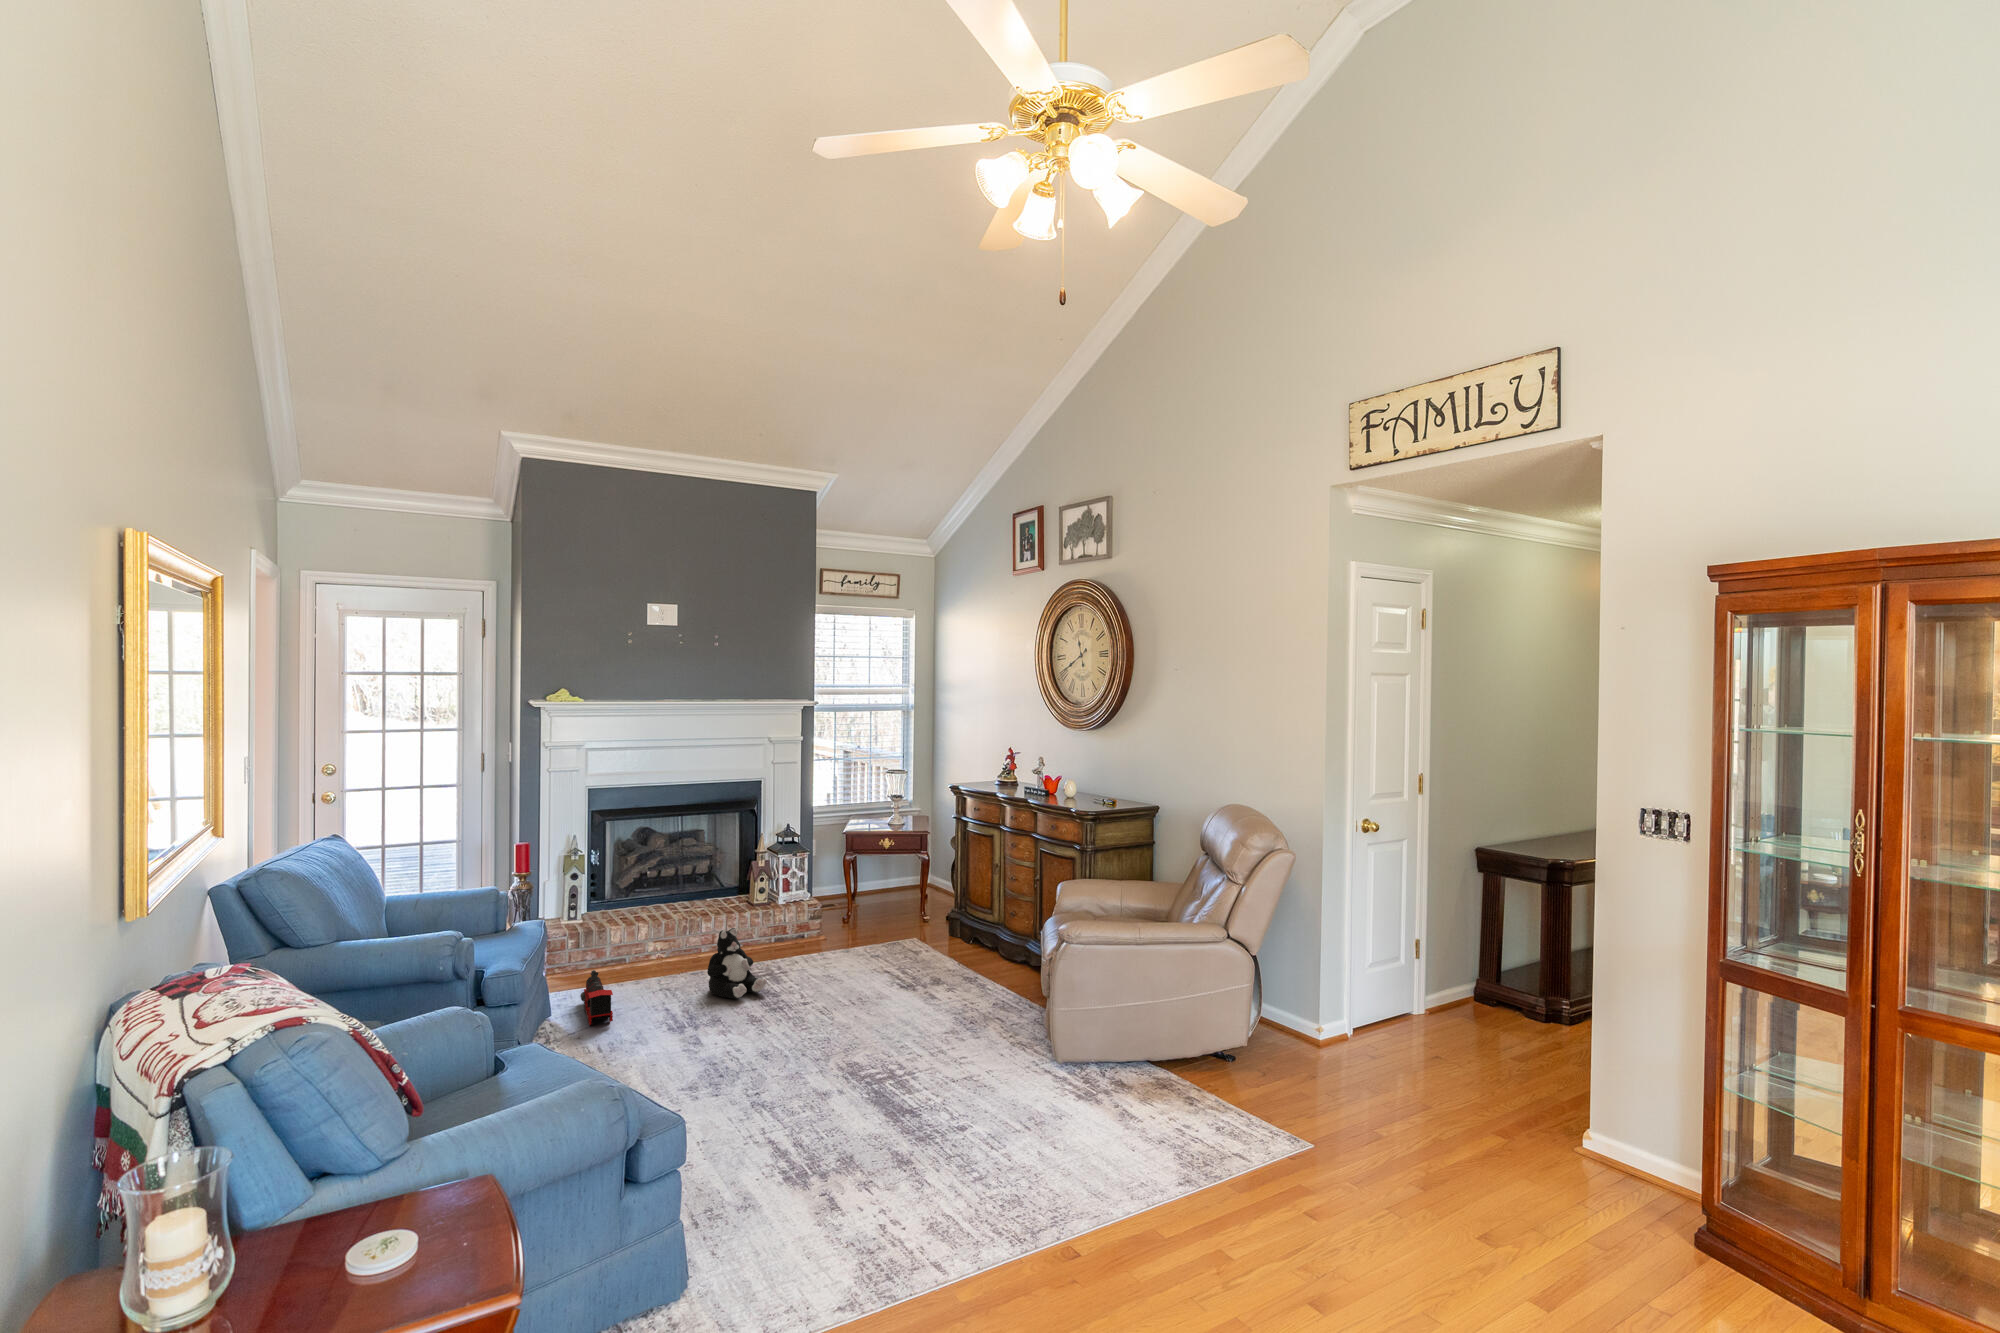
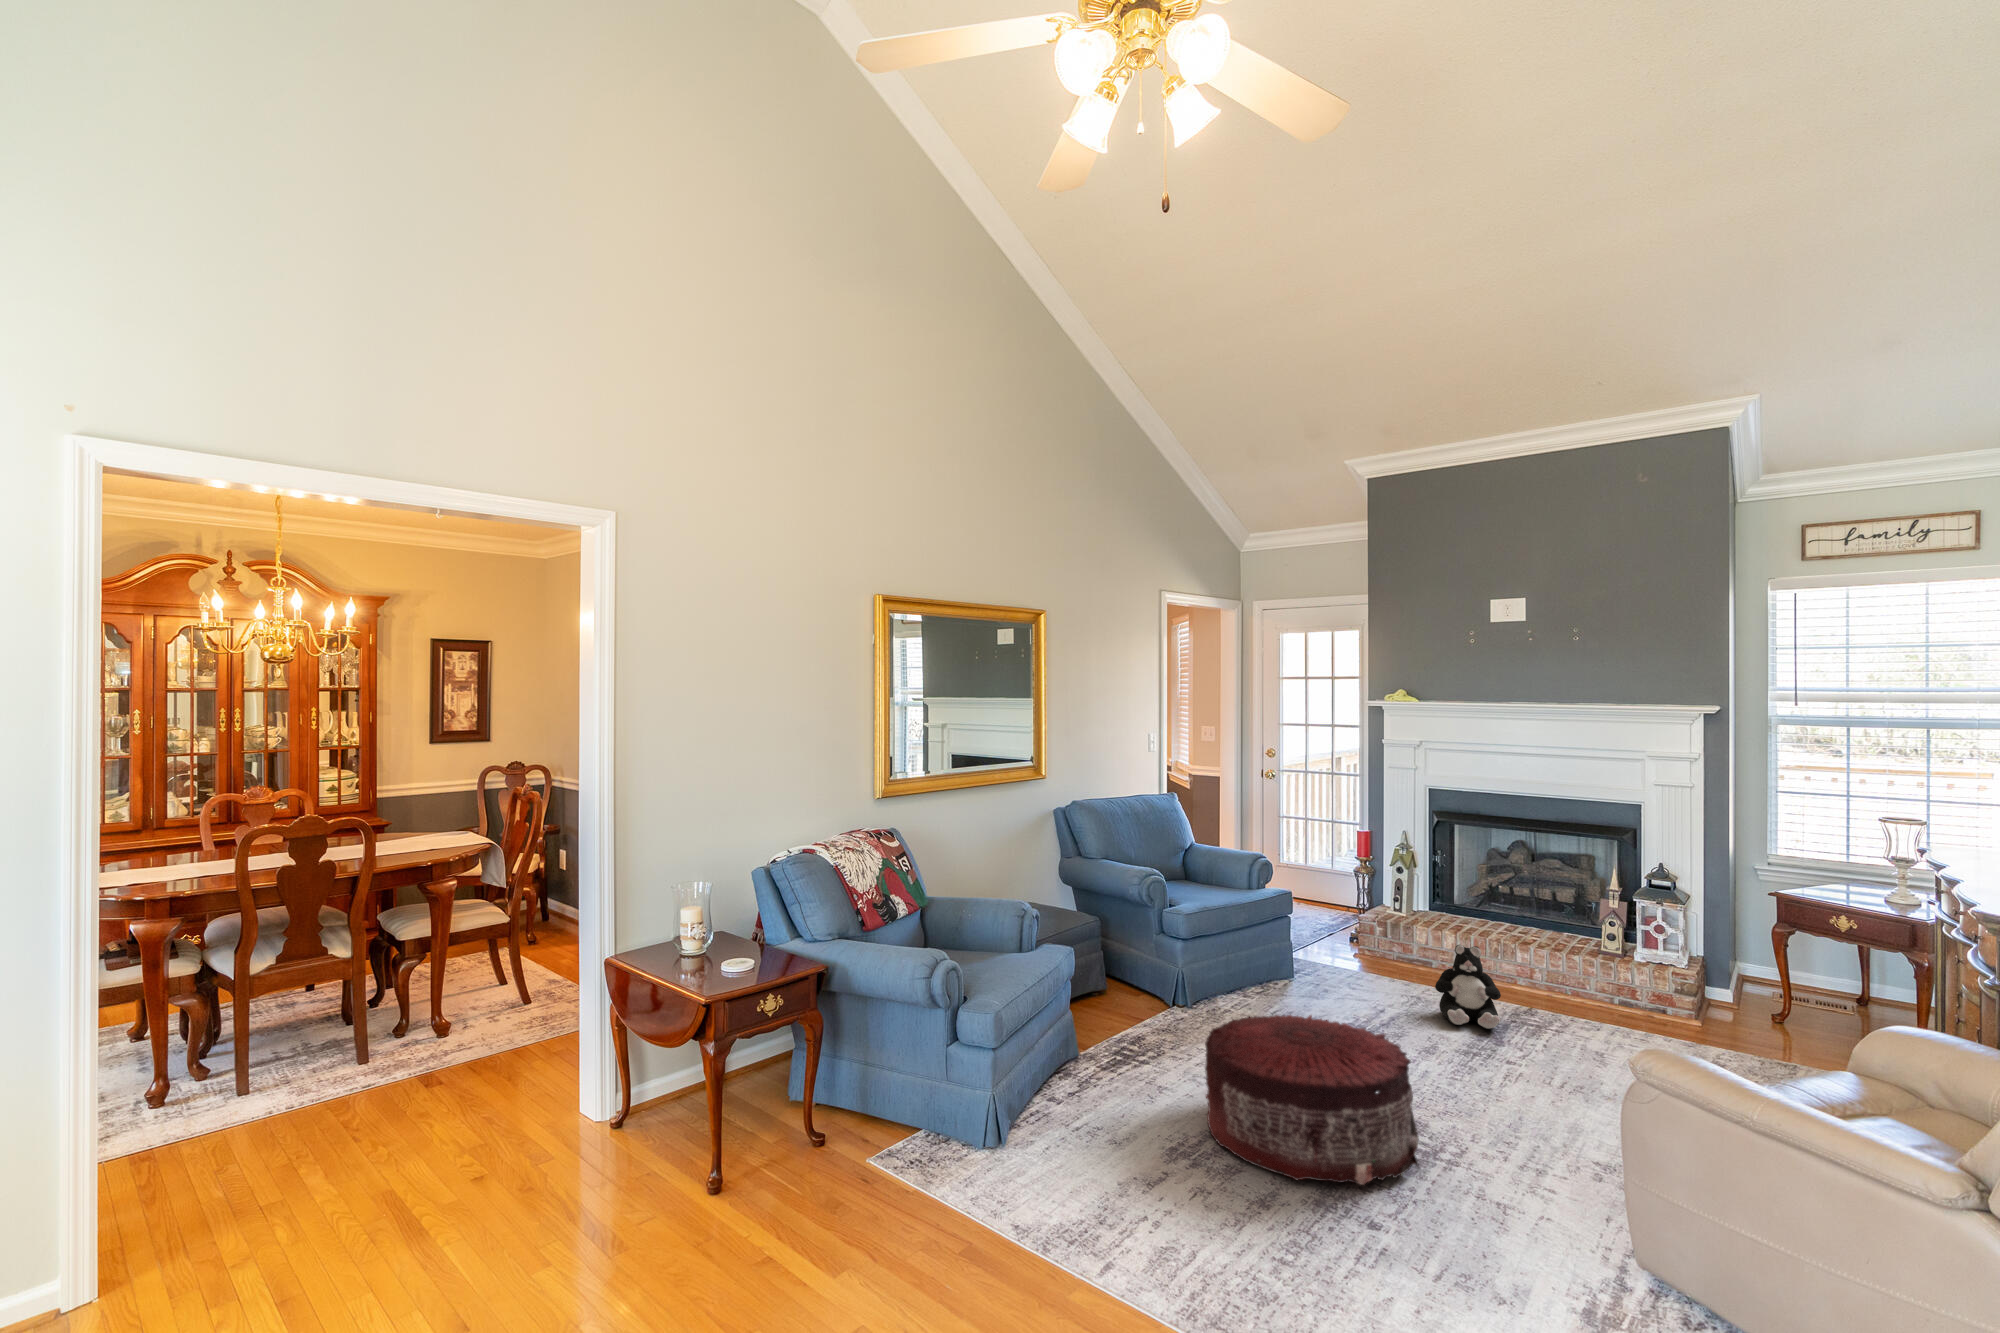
toy train: present [580,970,613,1025] -> none [1289,947,1348,995]
pouf: none [745,1012,915,1159] -> present [1205,1015,1419,1185]

